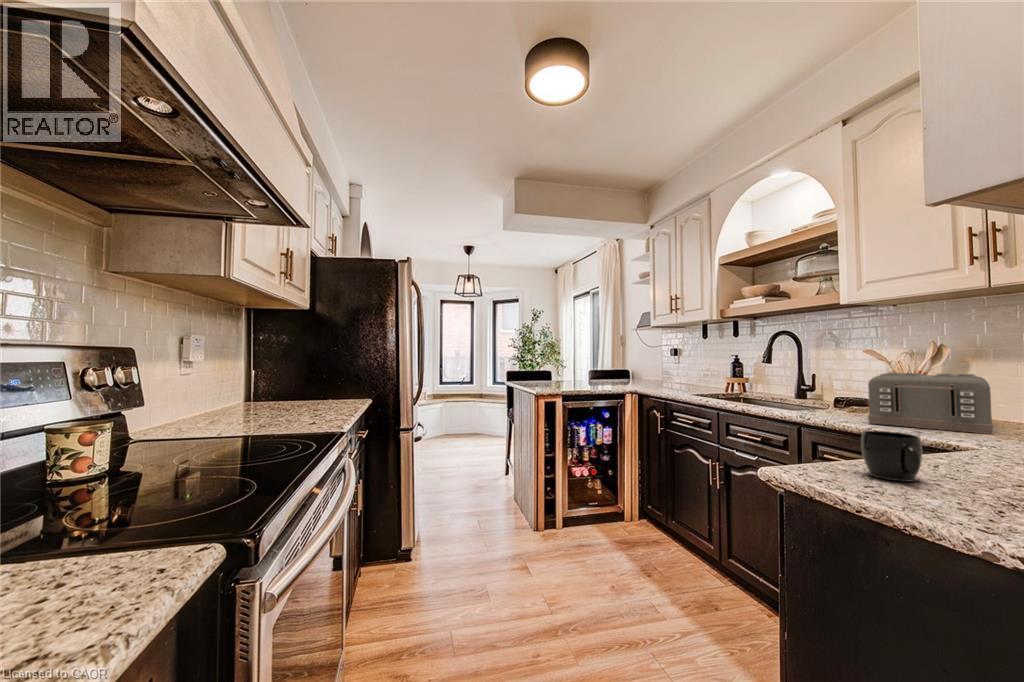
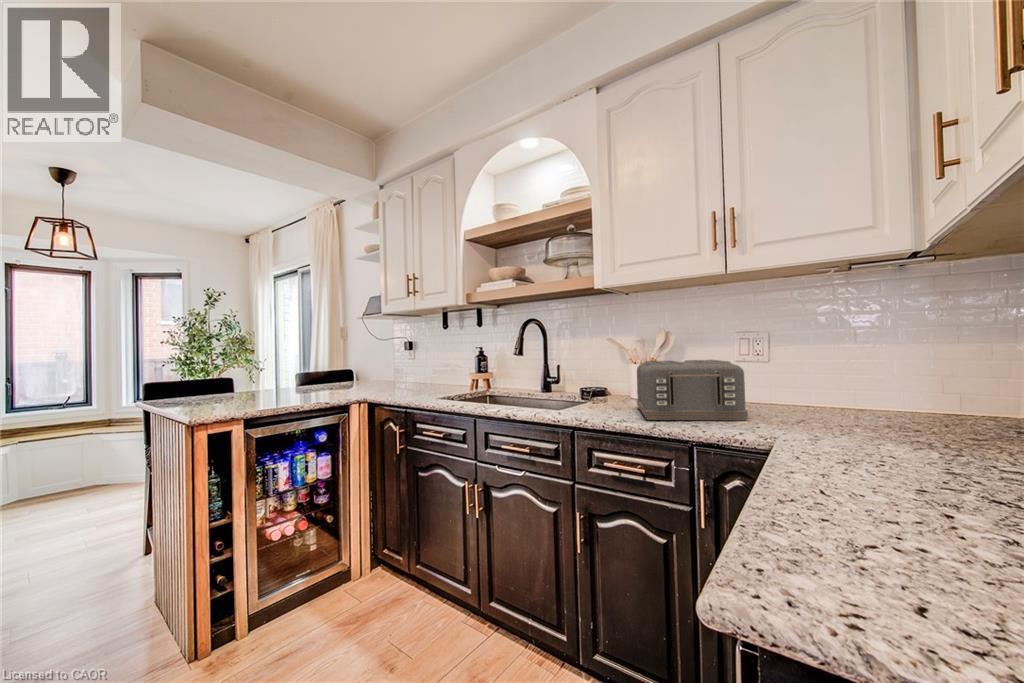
mug: present [861,431,922,482] -> none [790,453,910,544]

